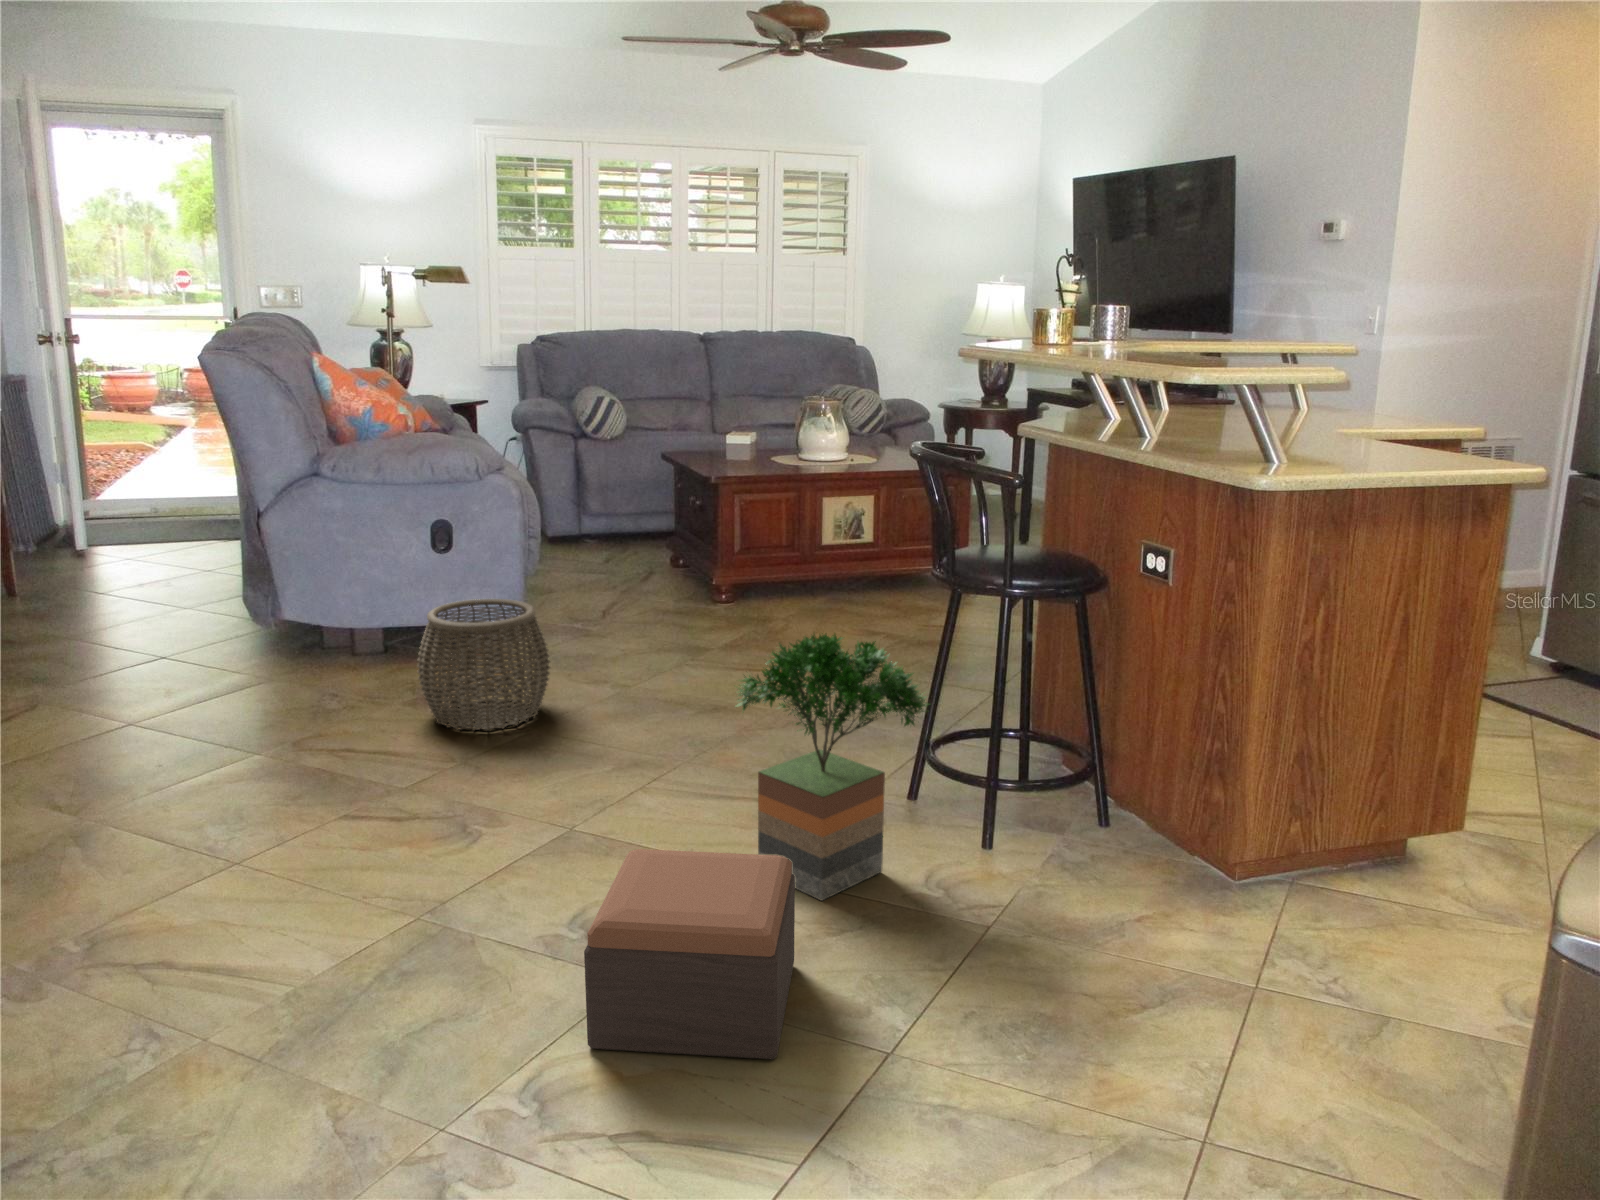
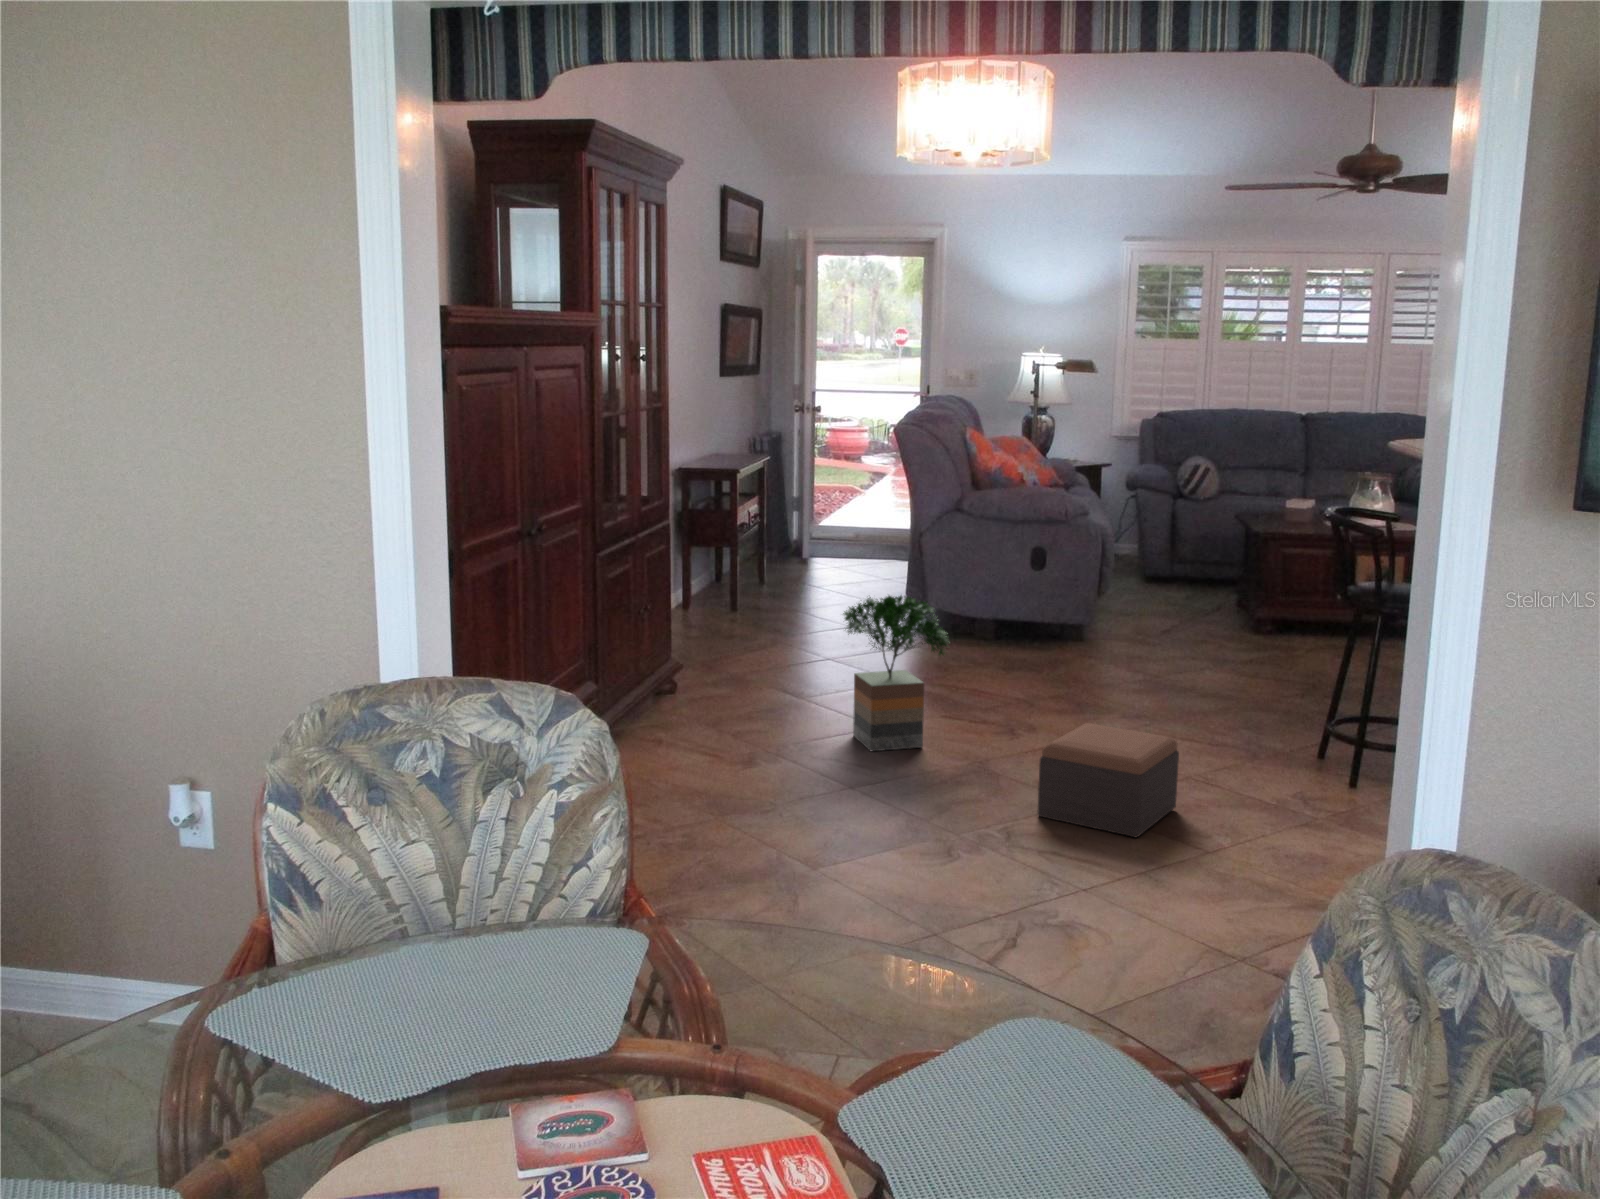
woven basket: present [417,599,550,731] -> none [1001,598,1092,685]
potted tree: present [736,633,928,901] -> present [843,596,948,751]

